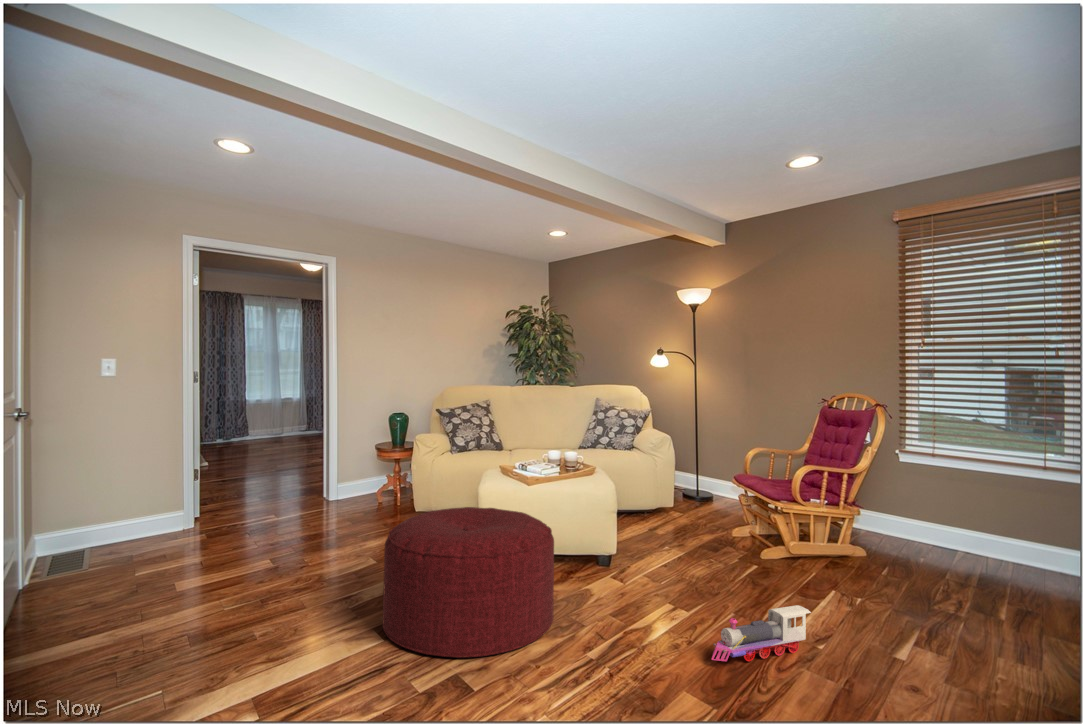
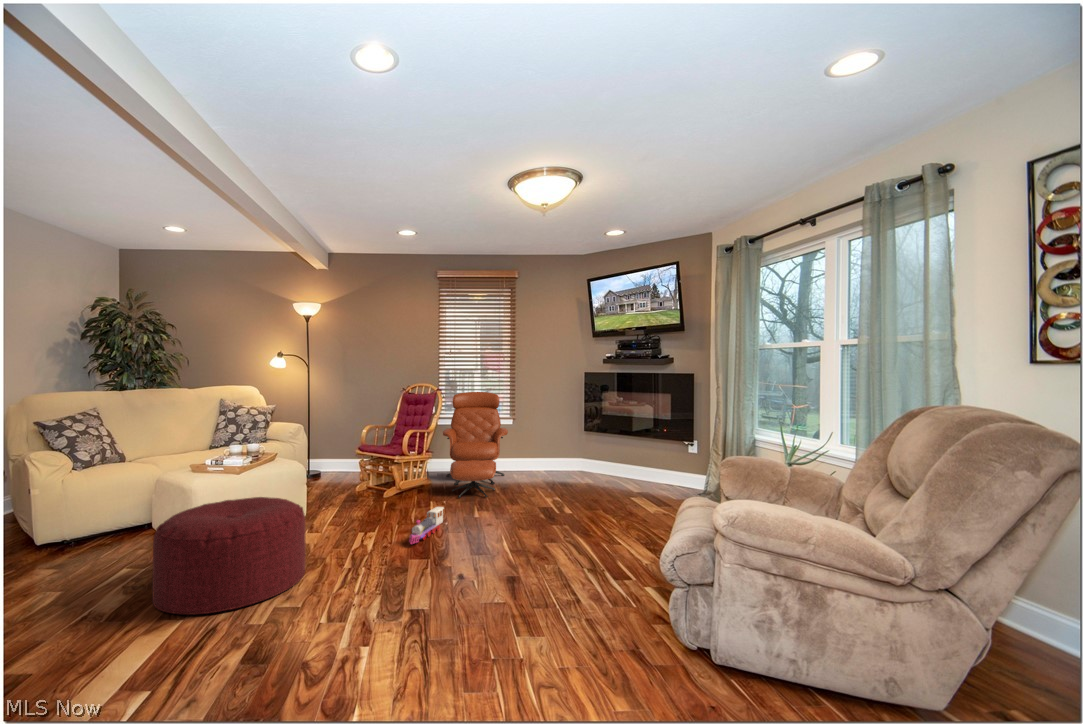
lounge chair: none [878,403,1054,620] -> present [443,392,508,498]

